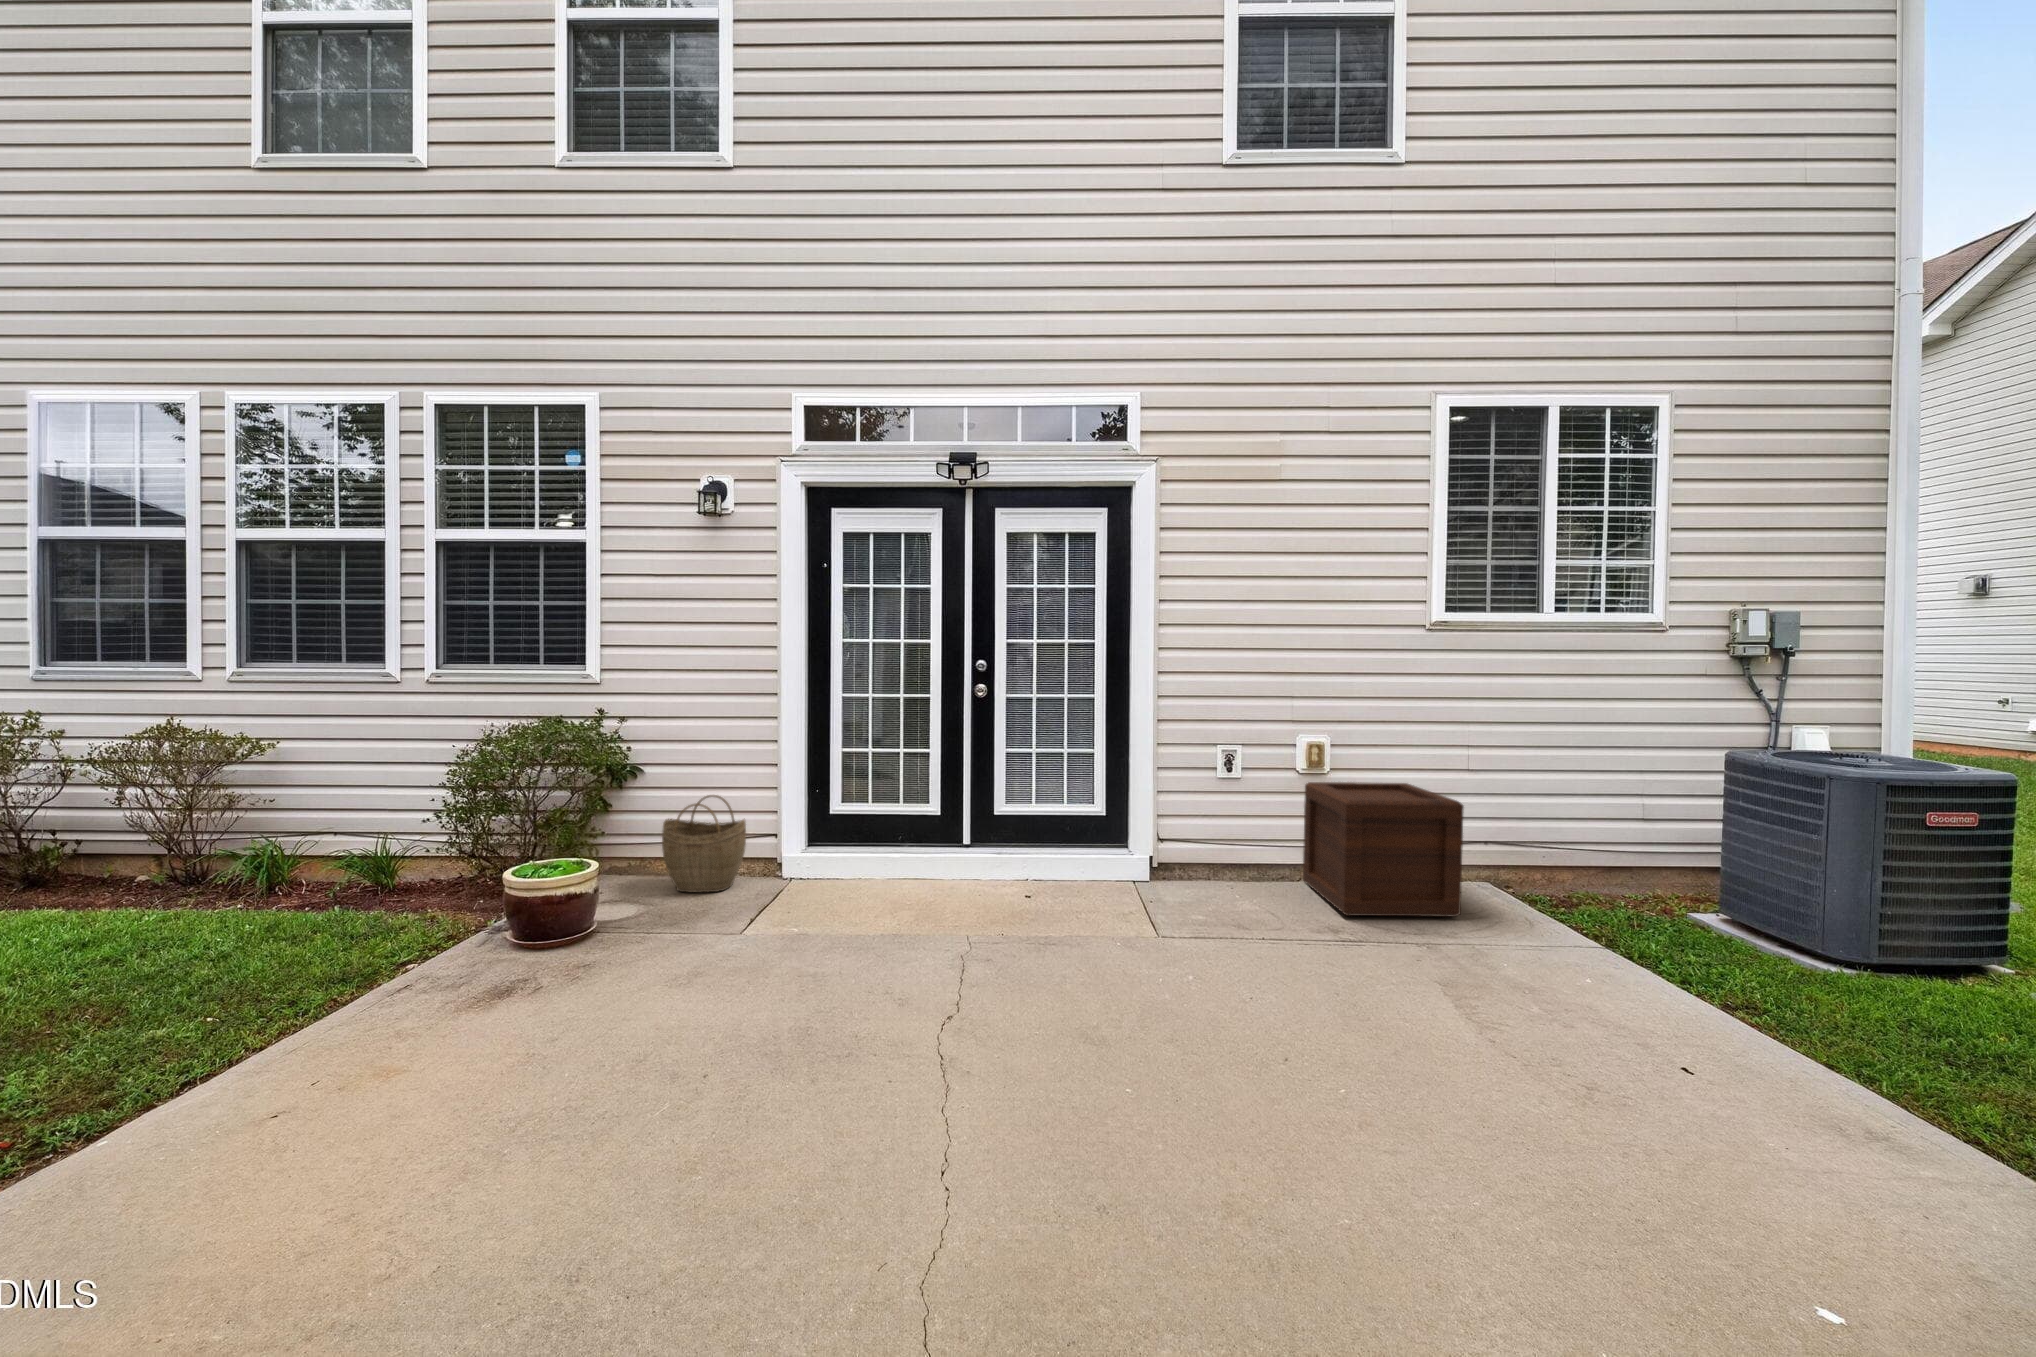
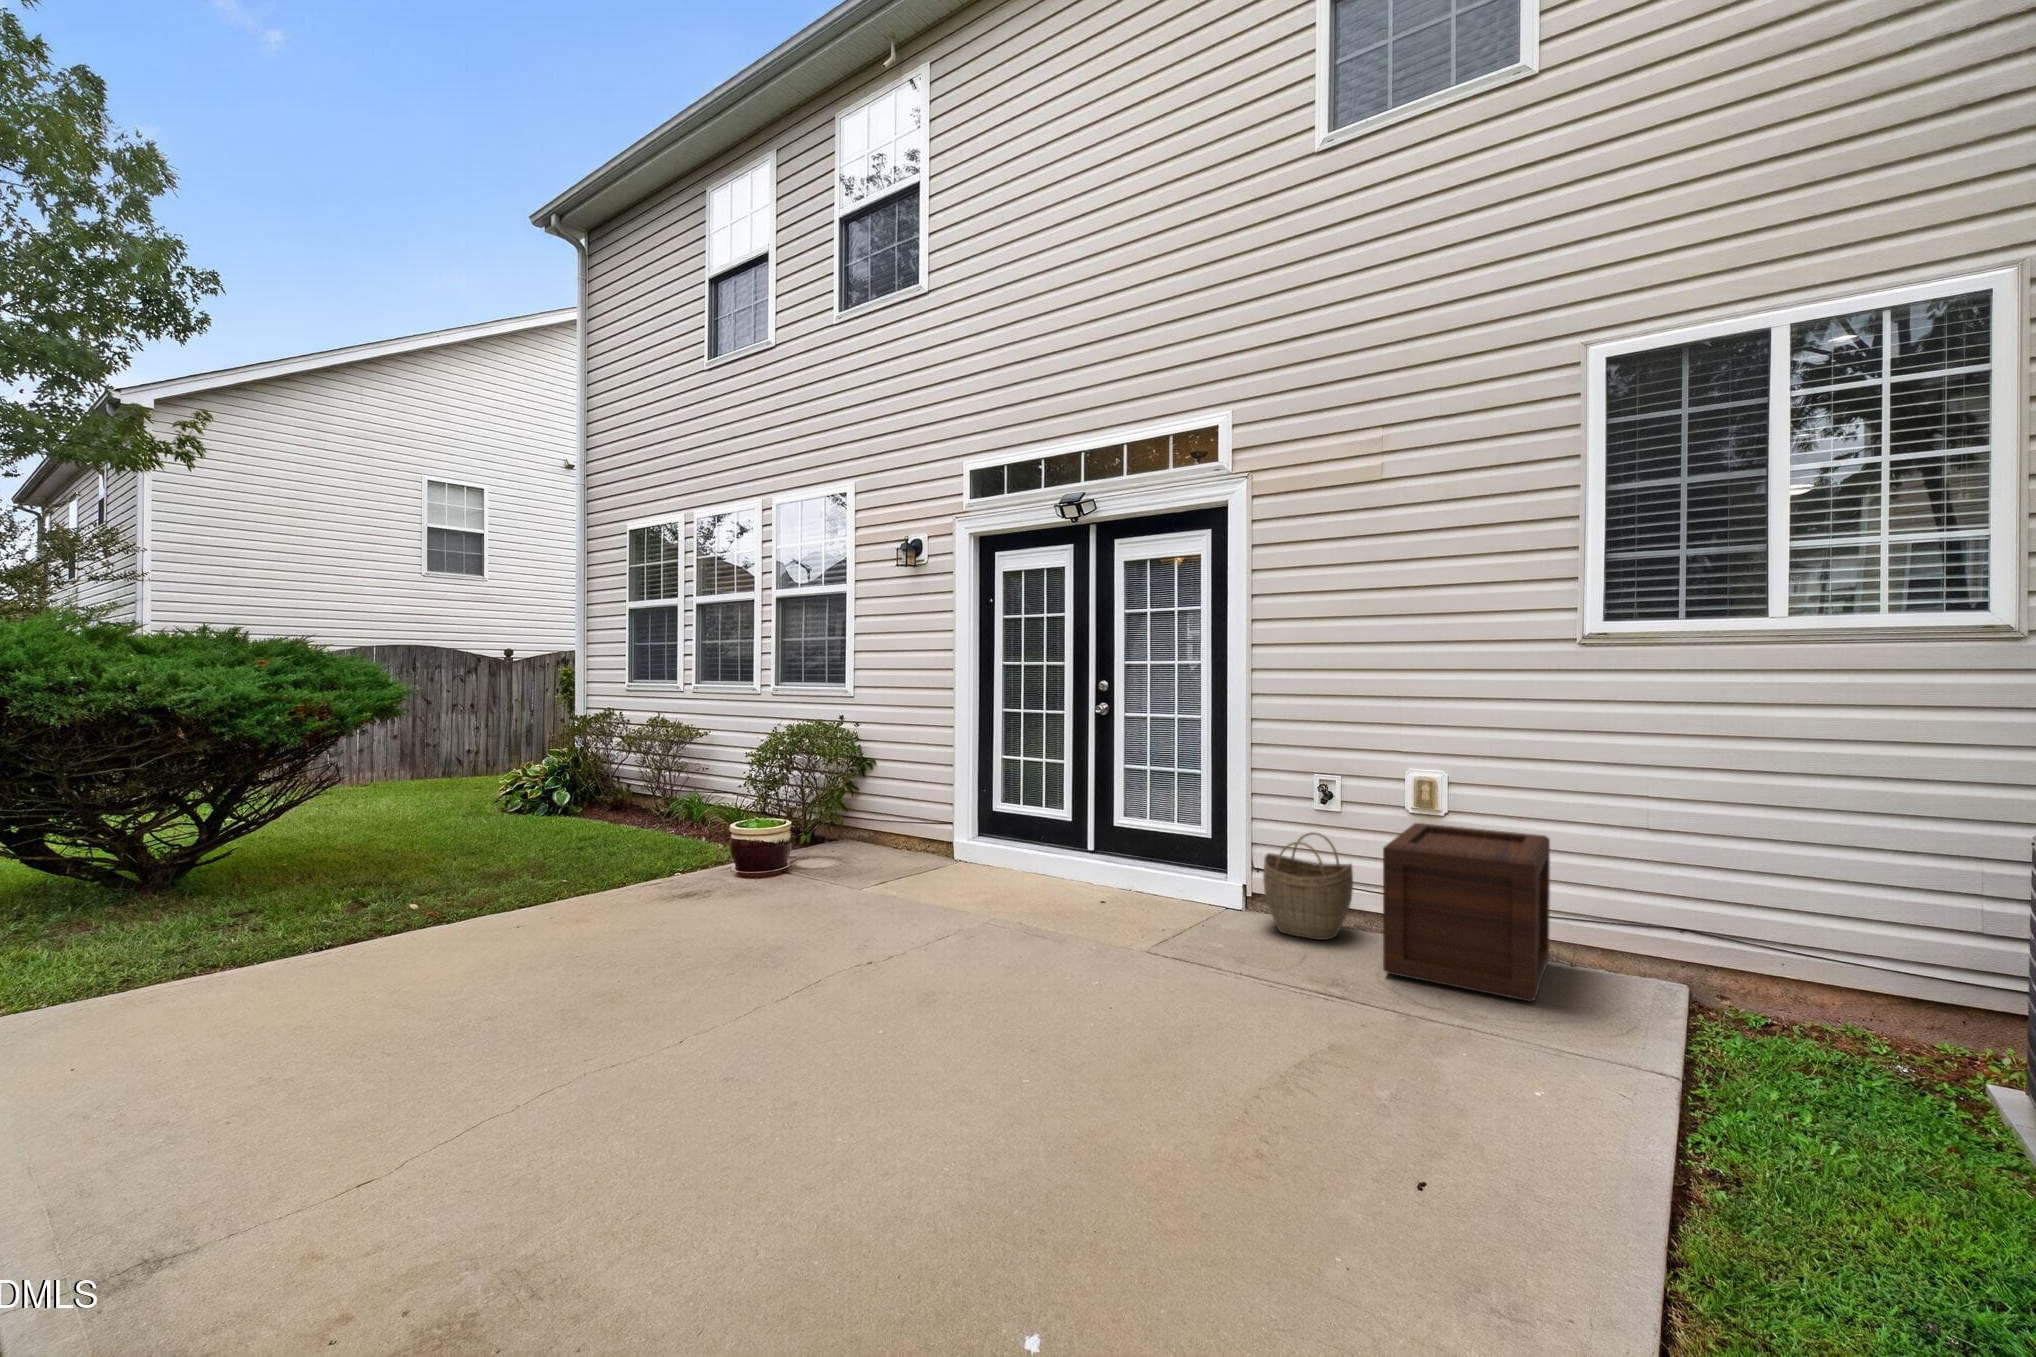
woven basket: present [662,795,746,893] -> present [1263,832,1353,940]

